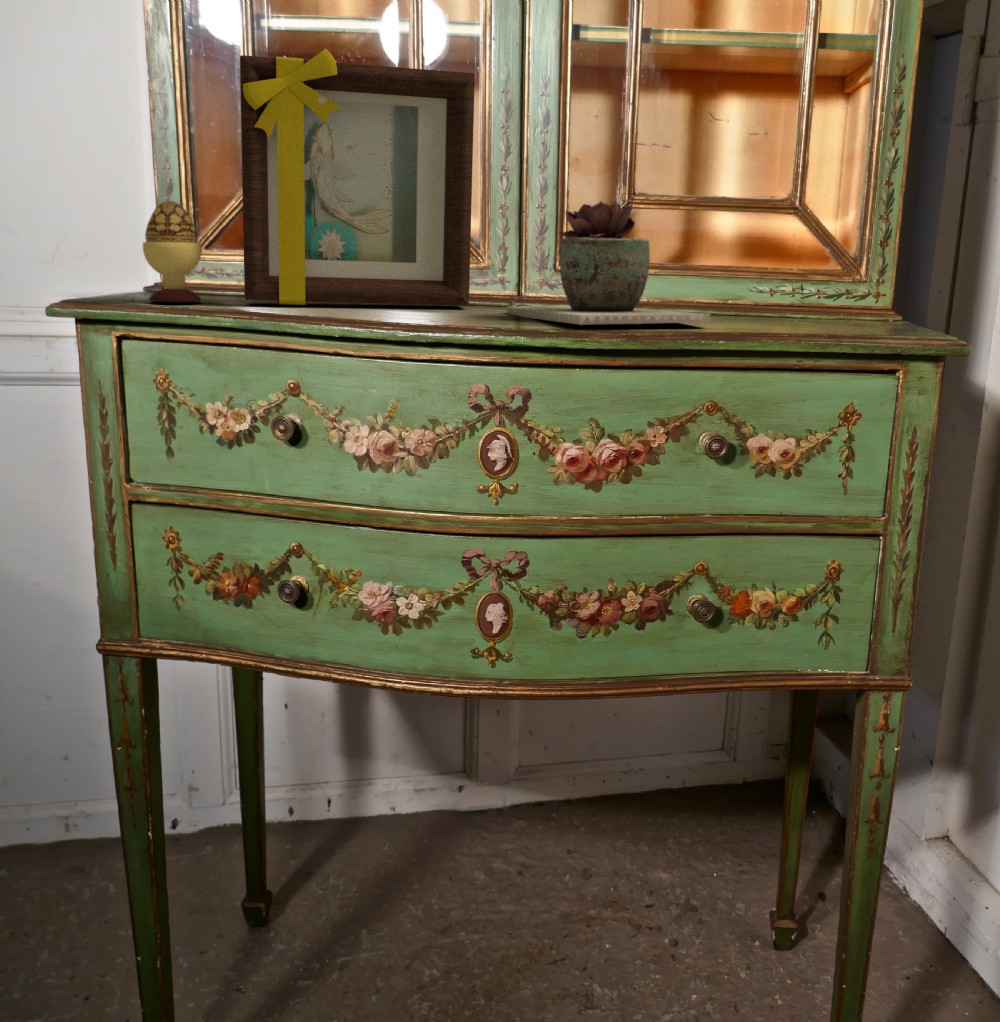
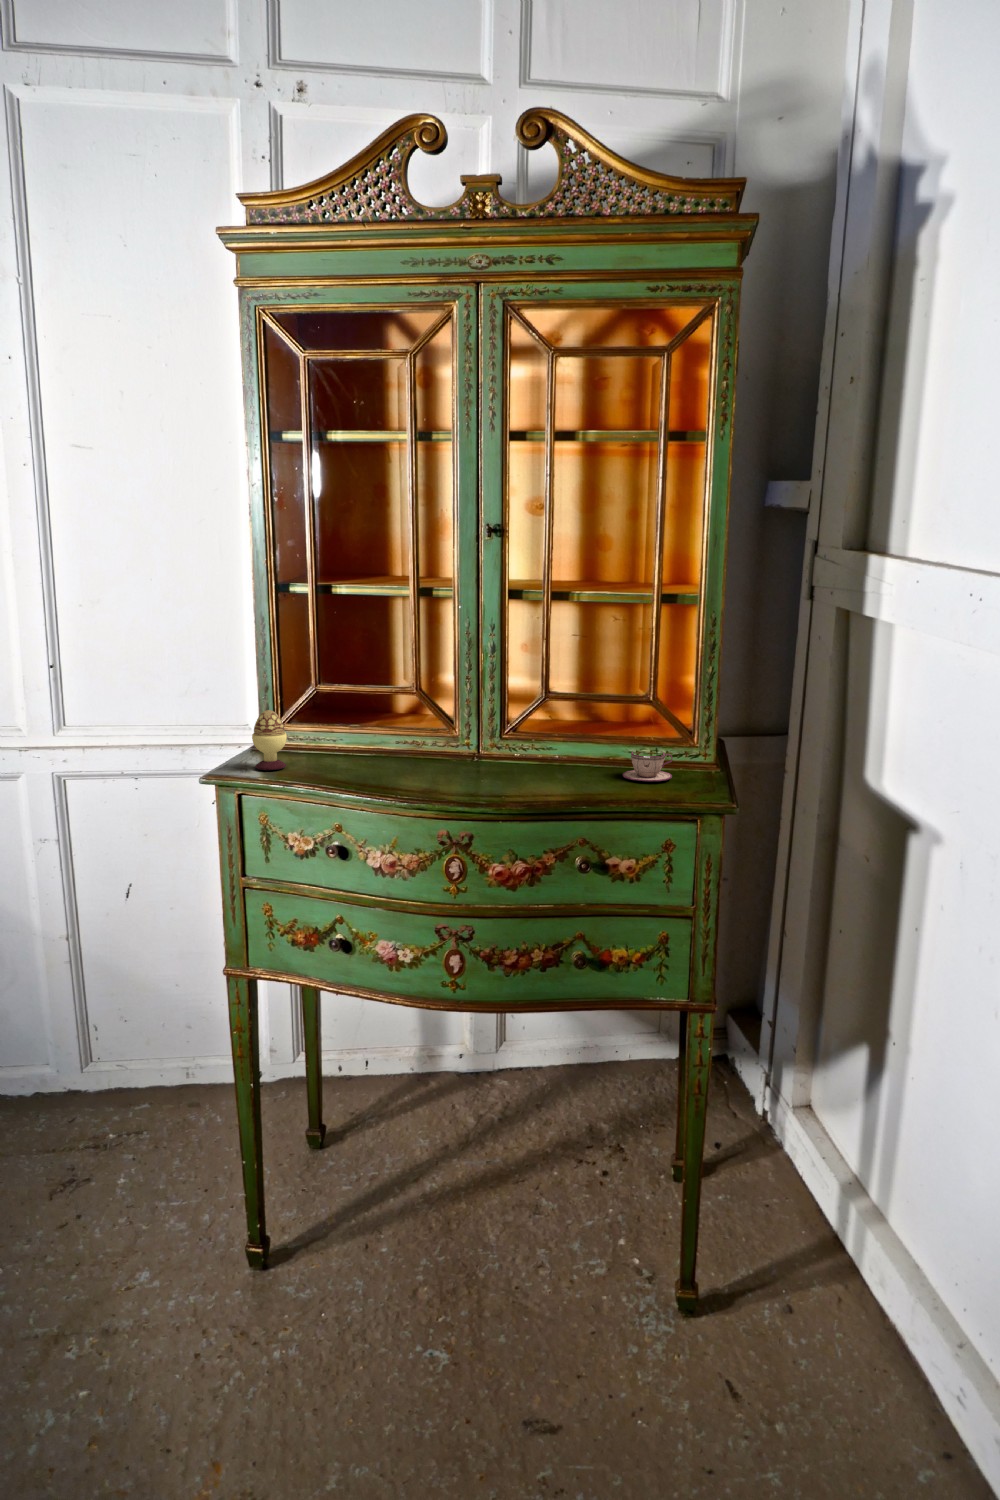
picture frame: present [240,49,475,305] -> none [310,624,449,769]
succulent plant: present [507,198,711,325] -> none [469,712,586,795]
teacup: none [755,280,839,321] -> present [622,752,673,781]

